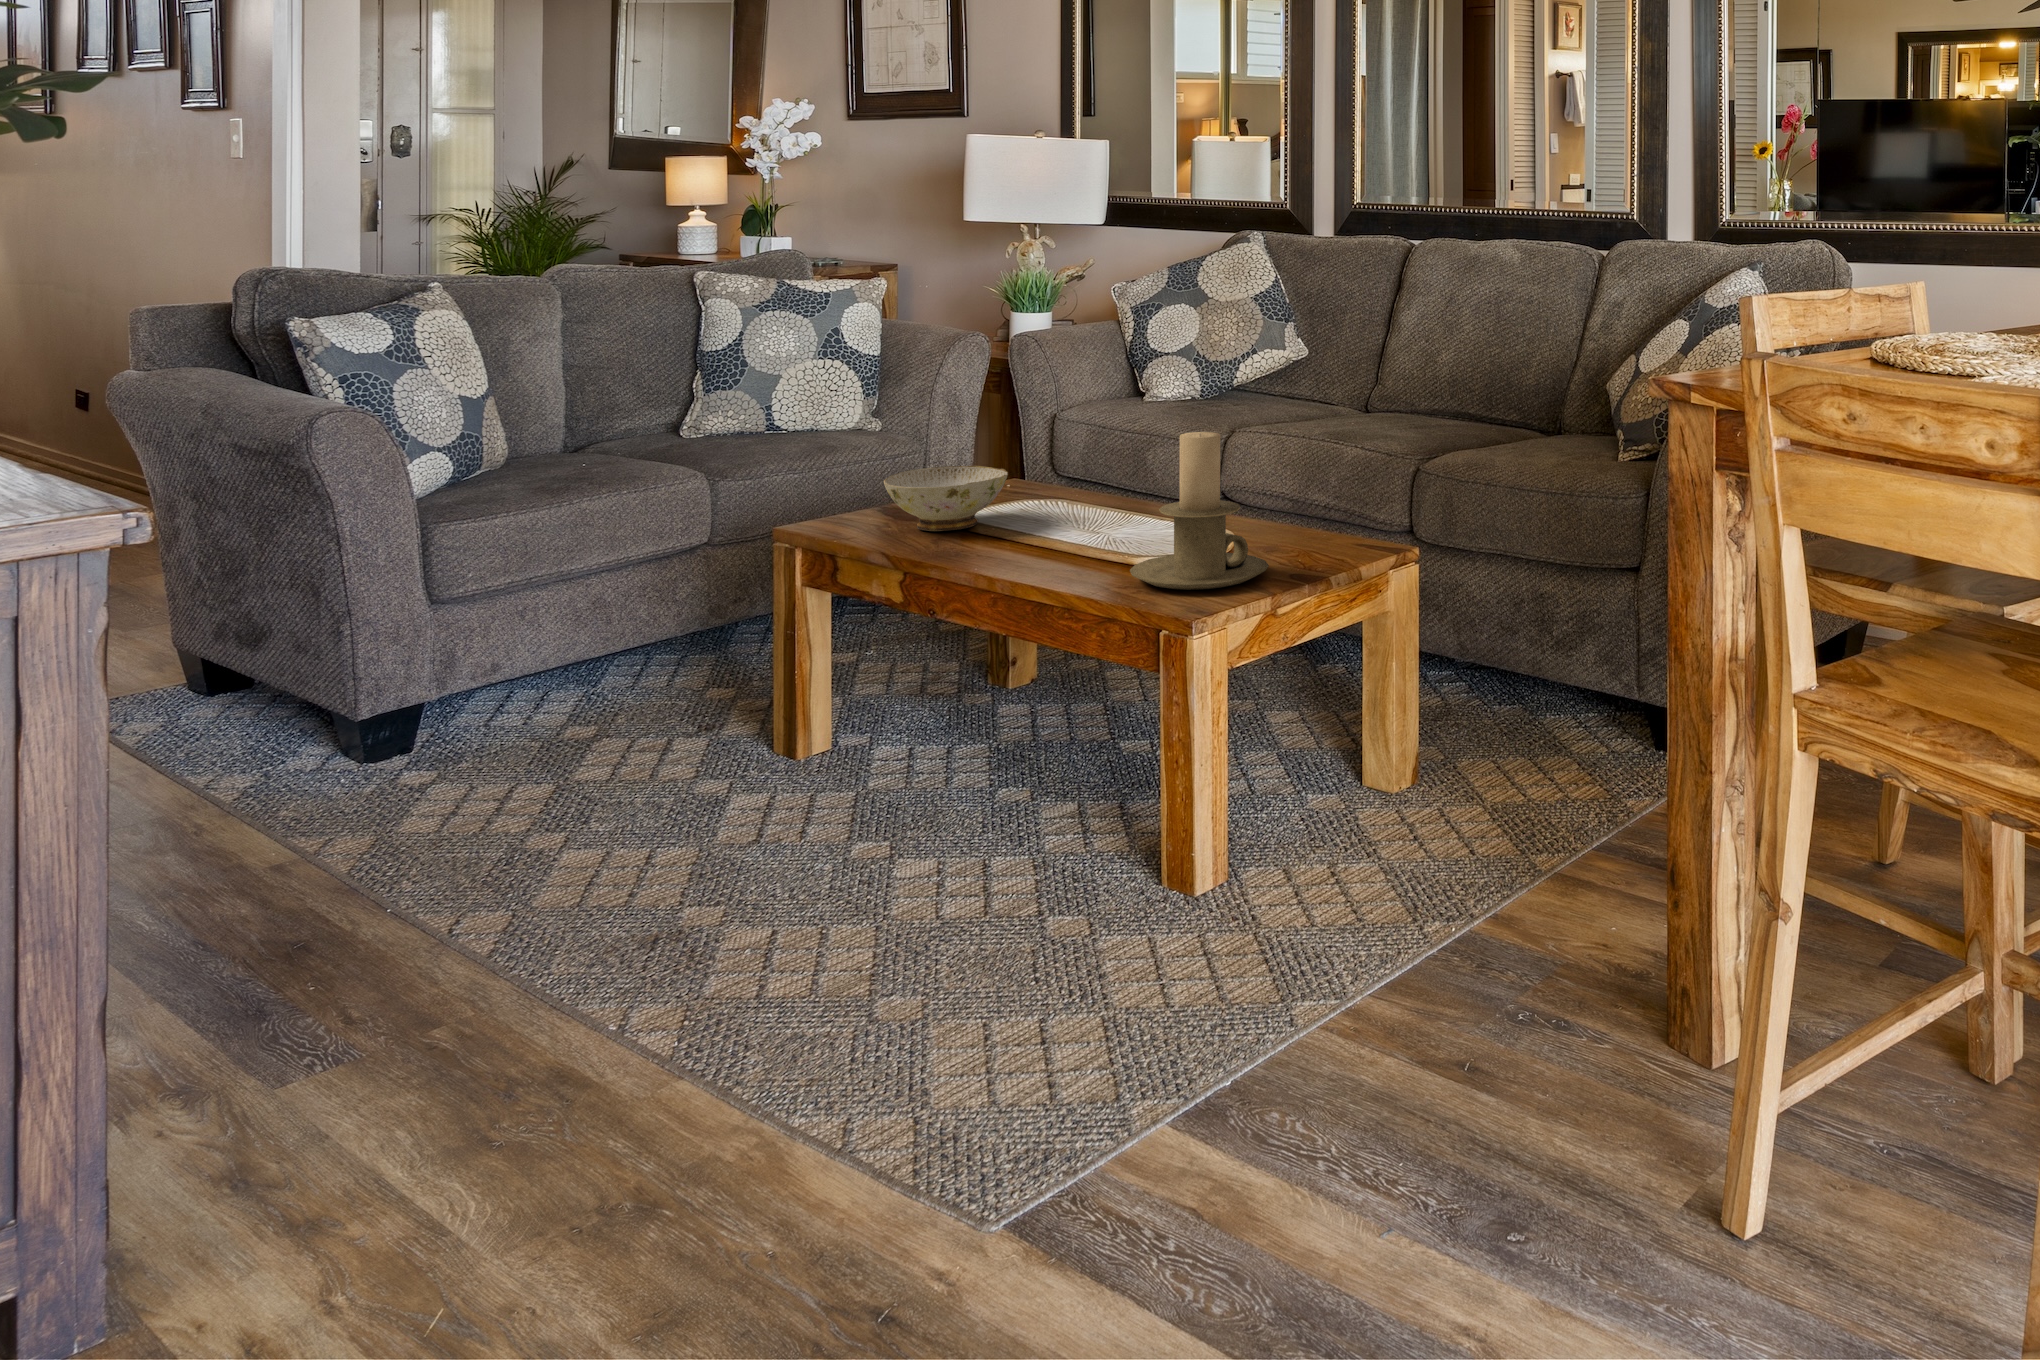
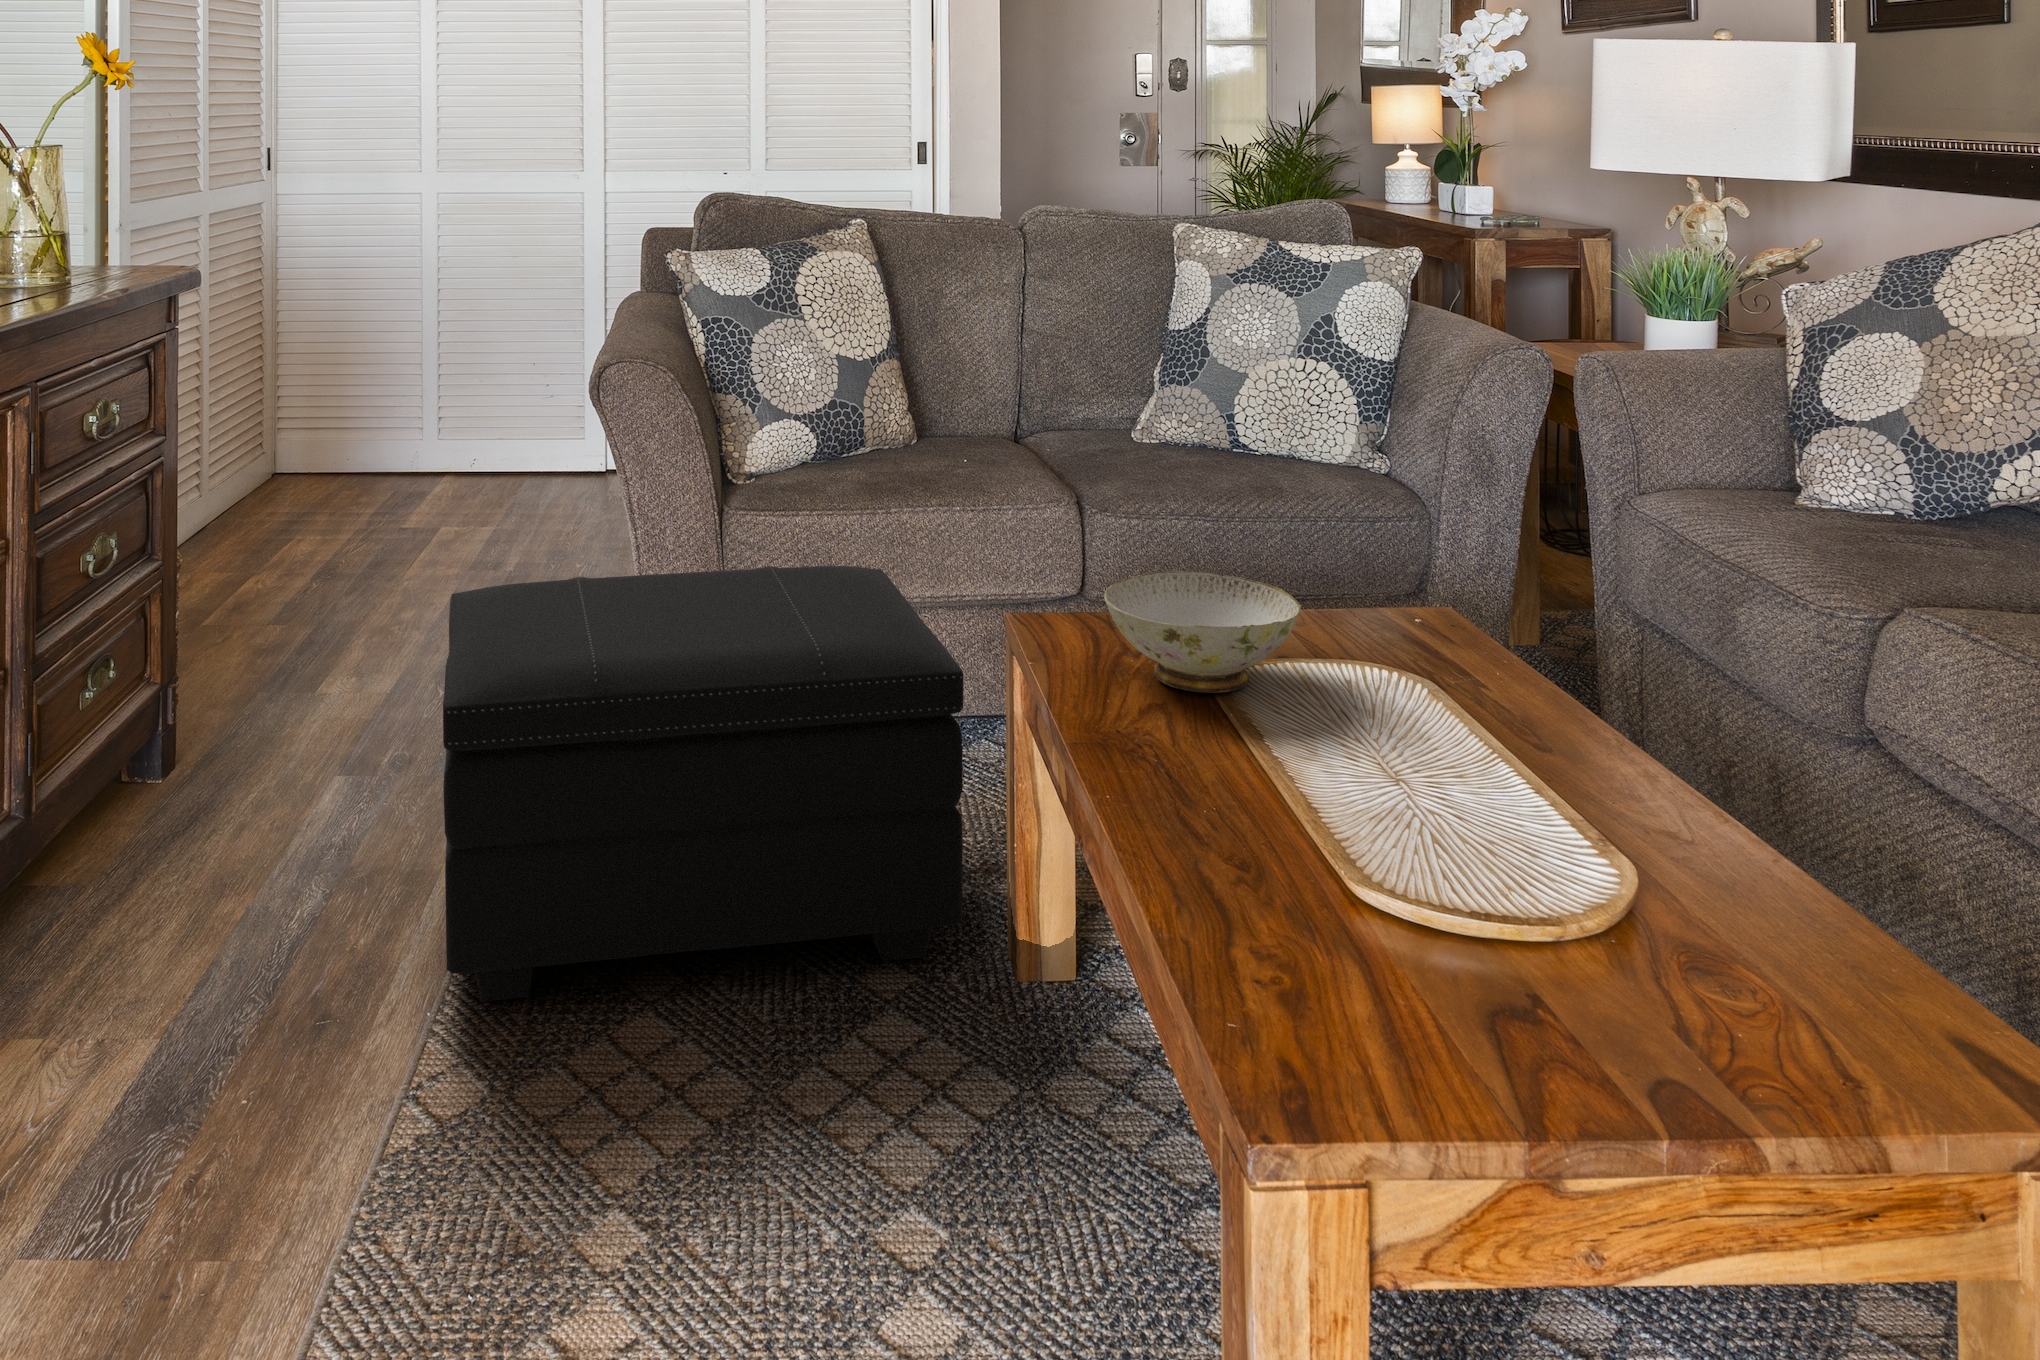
candle holder: present [1130,432,1269,590] -> none [1282,672,1597,1054]
footstool: none [262,538,787,894] -> present [443,566,964,1001]

